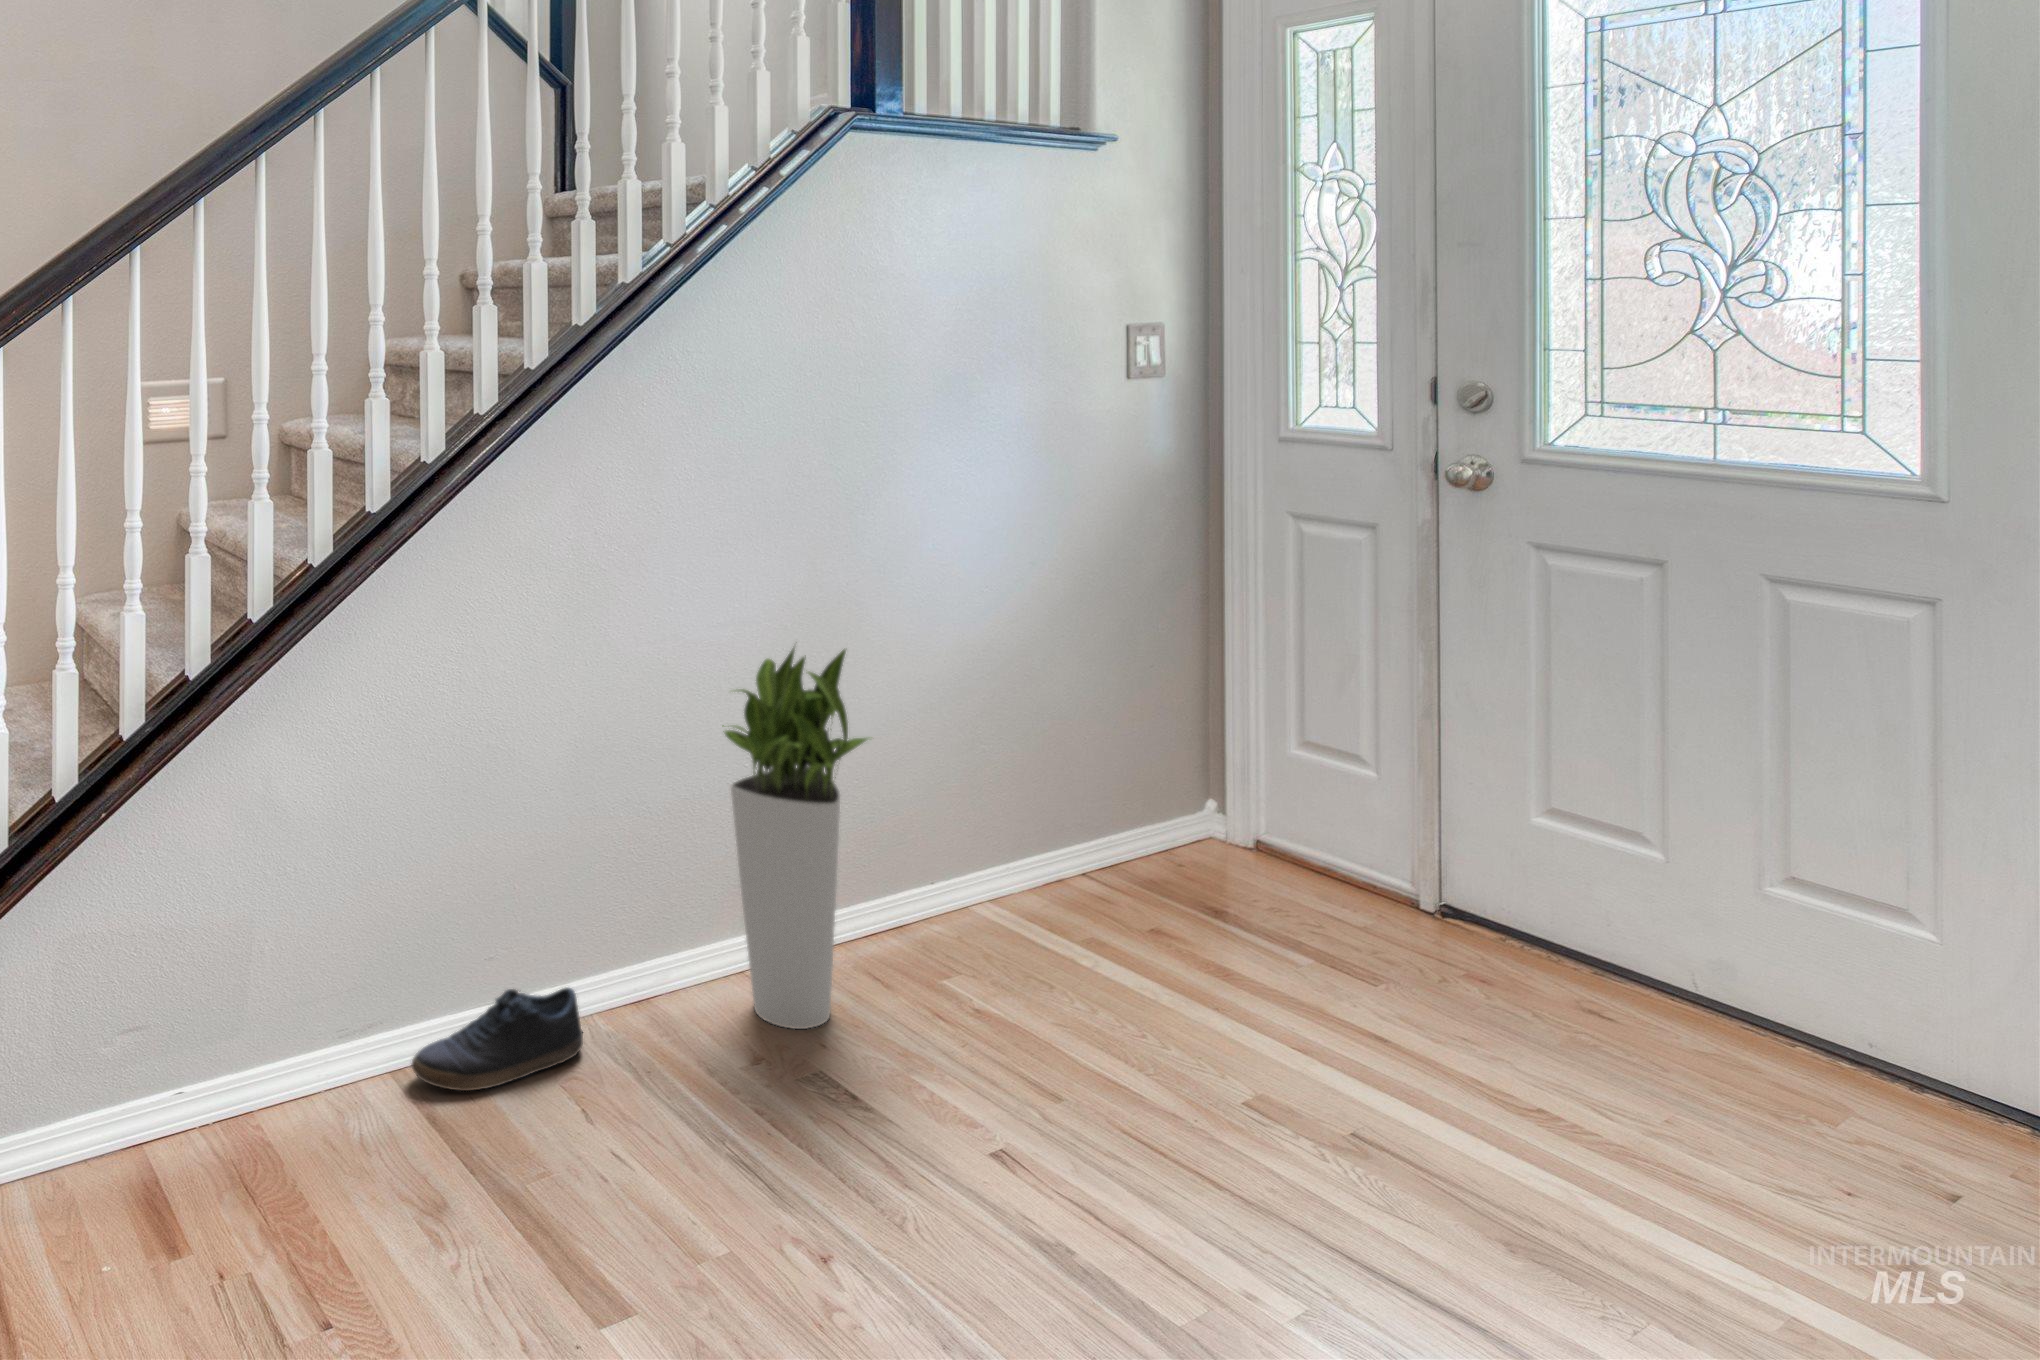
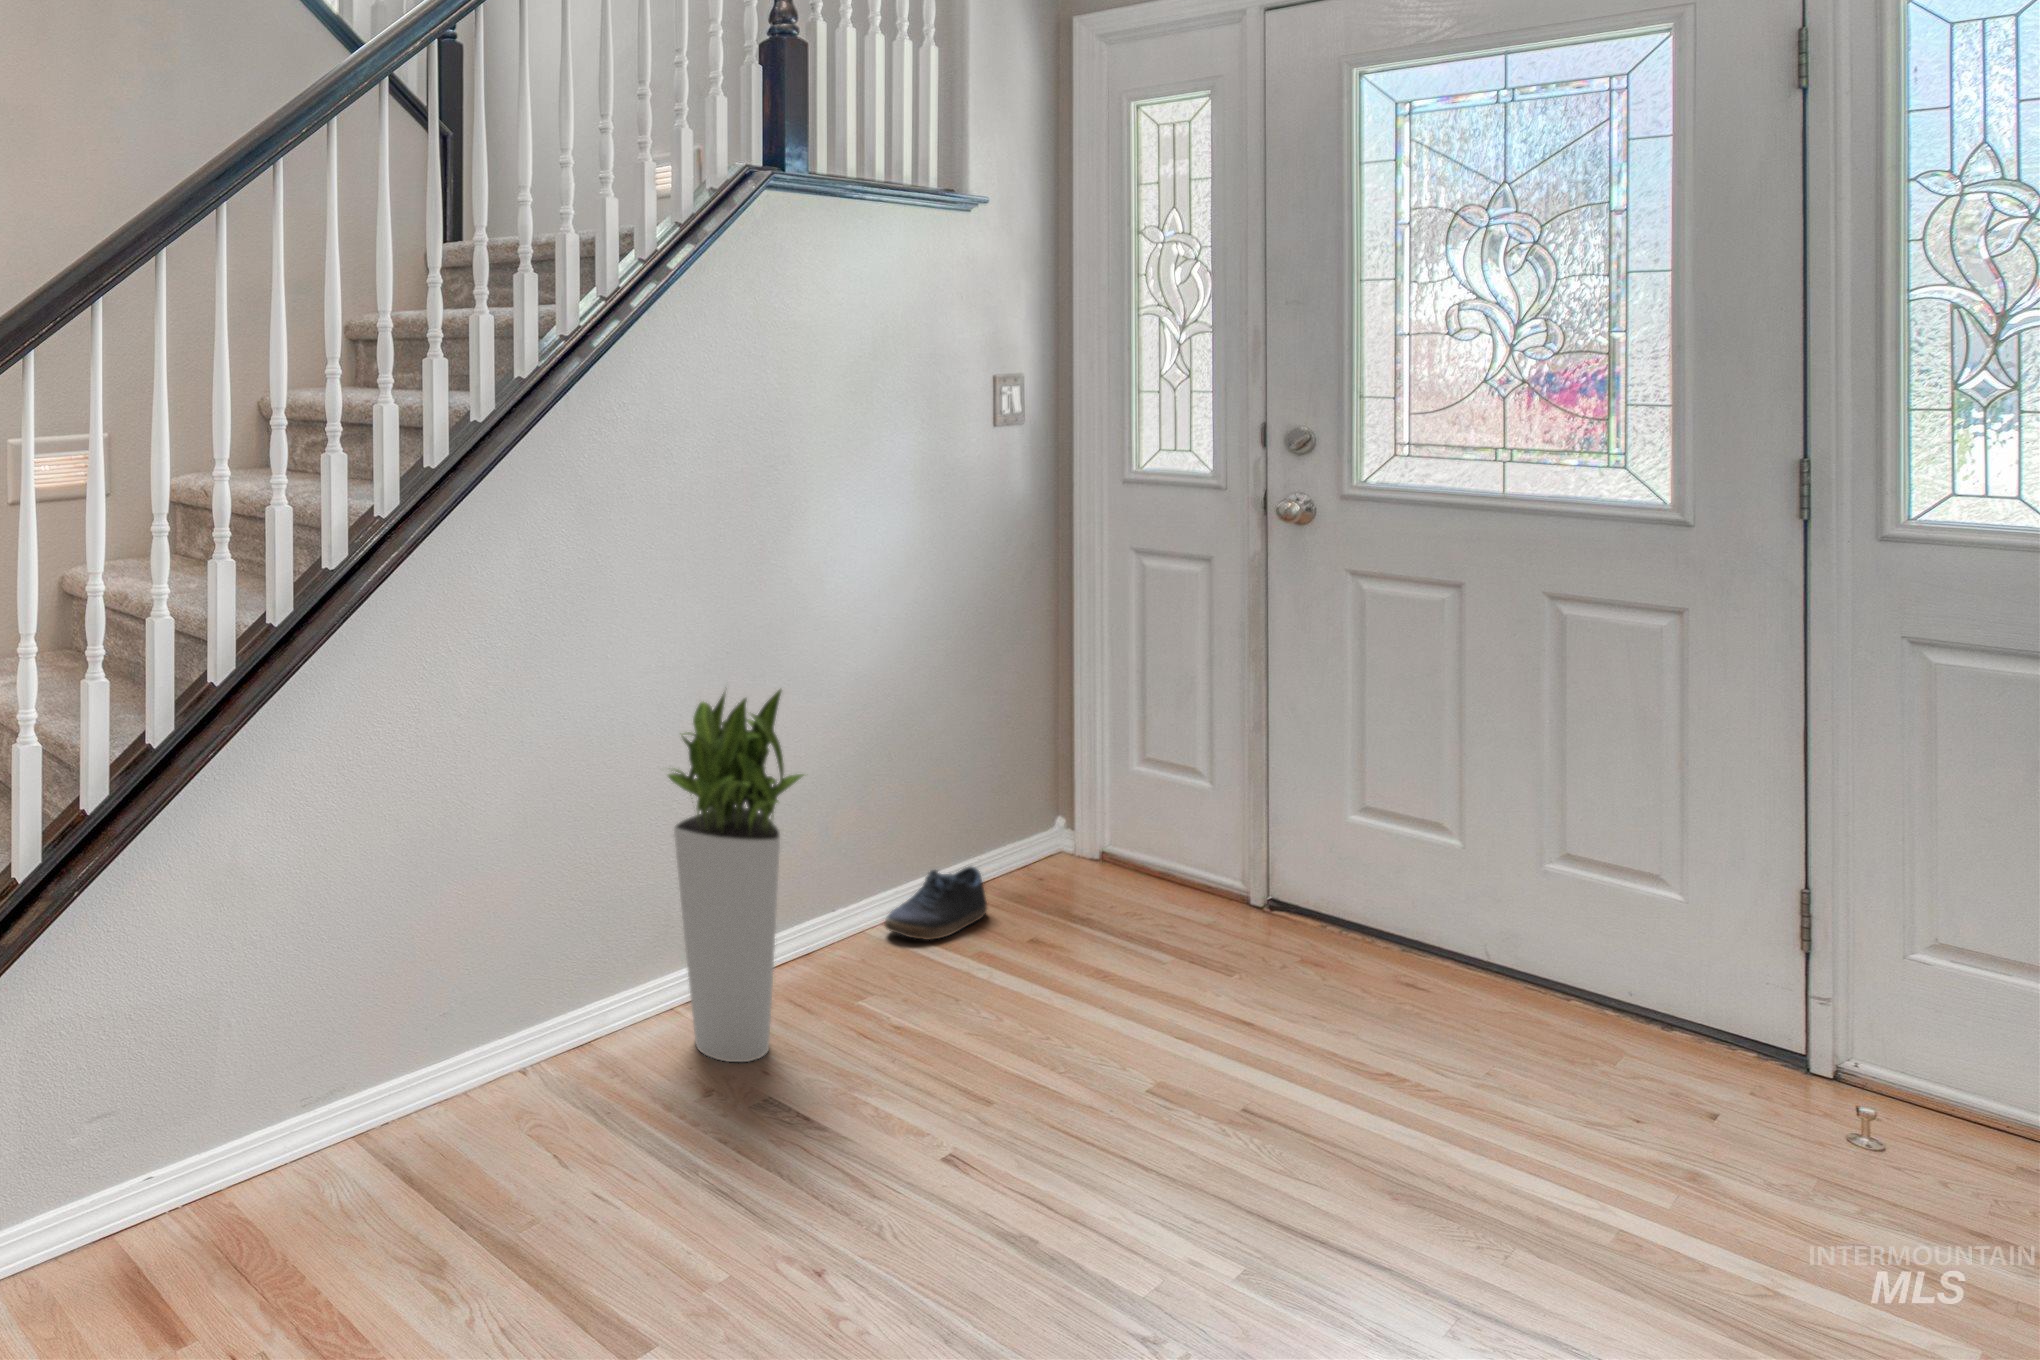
shoe: present [411,988,583,1091] -> present [884,867,987,940]

